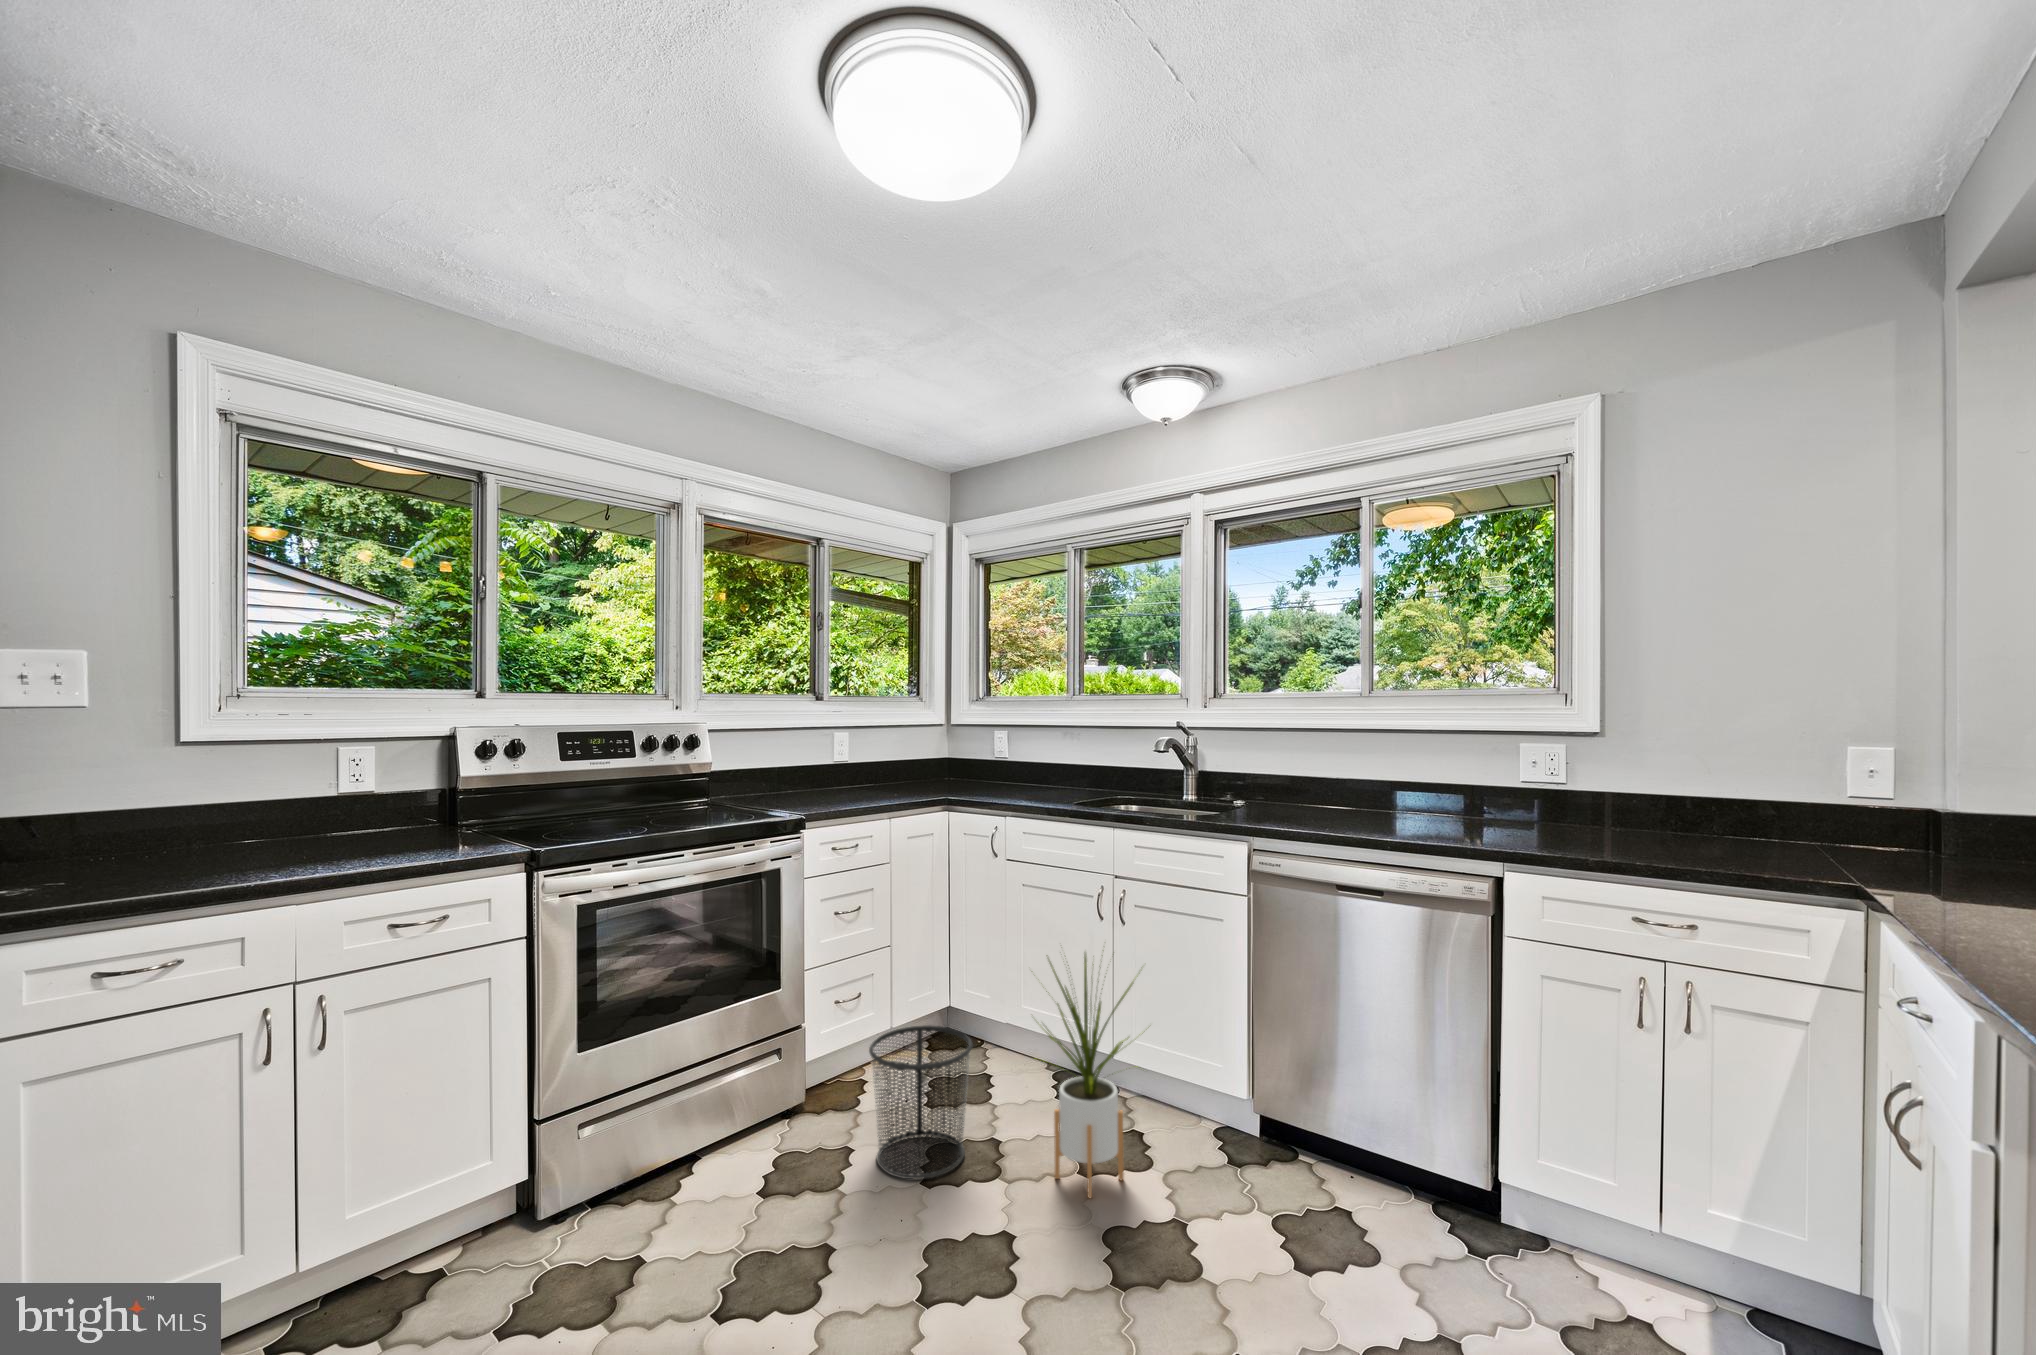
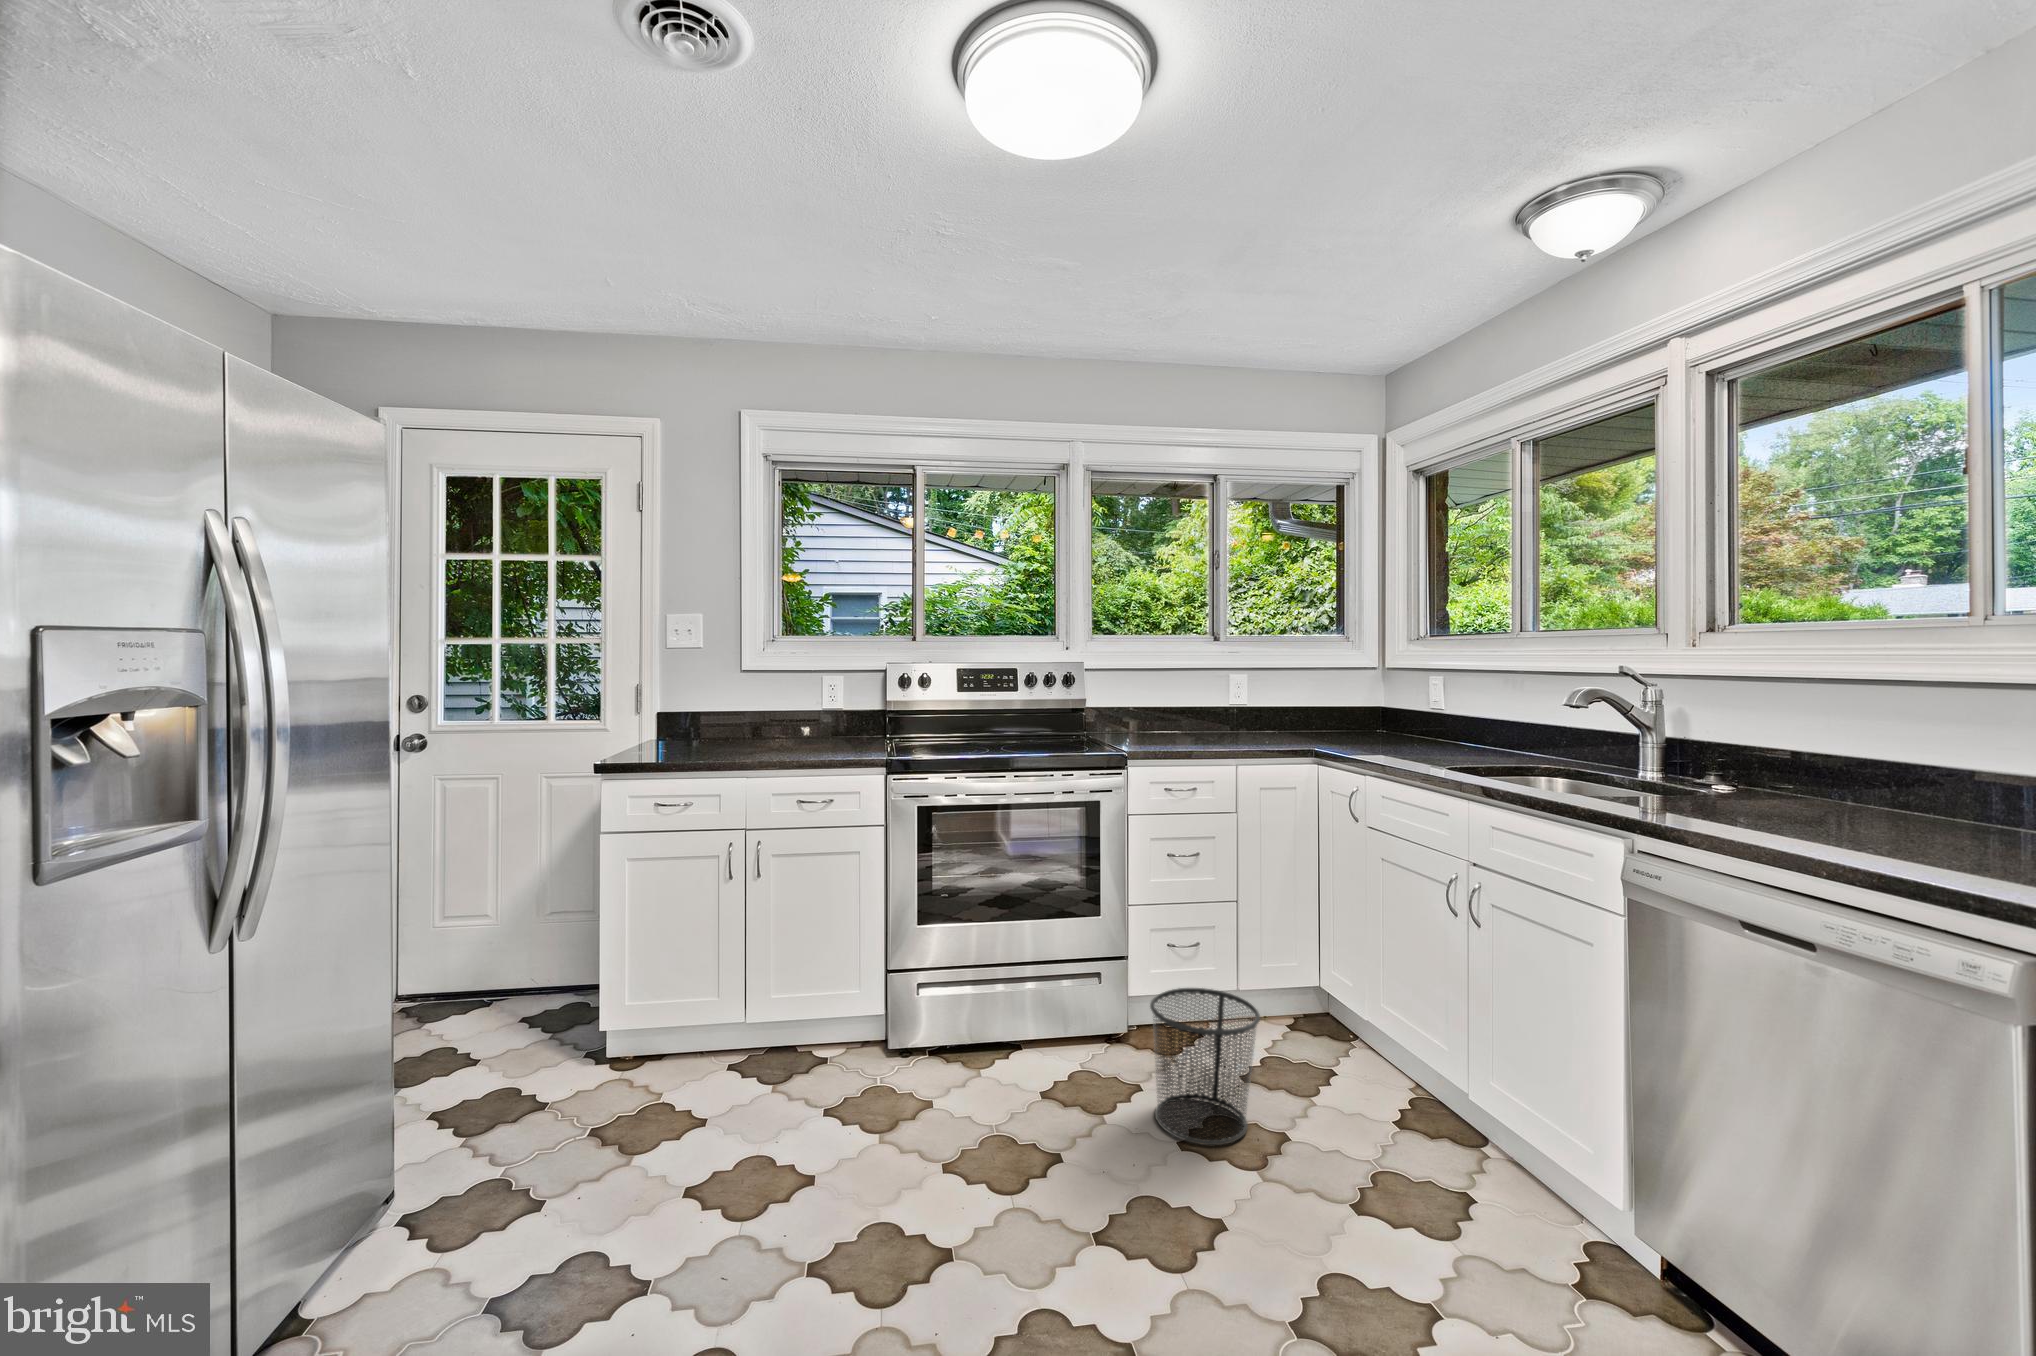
house plant: present [1043,954,1134,1198] -> none [1286,936,1450,1237]

